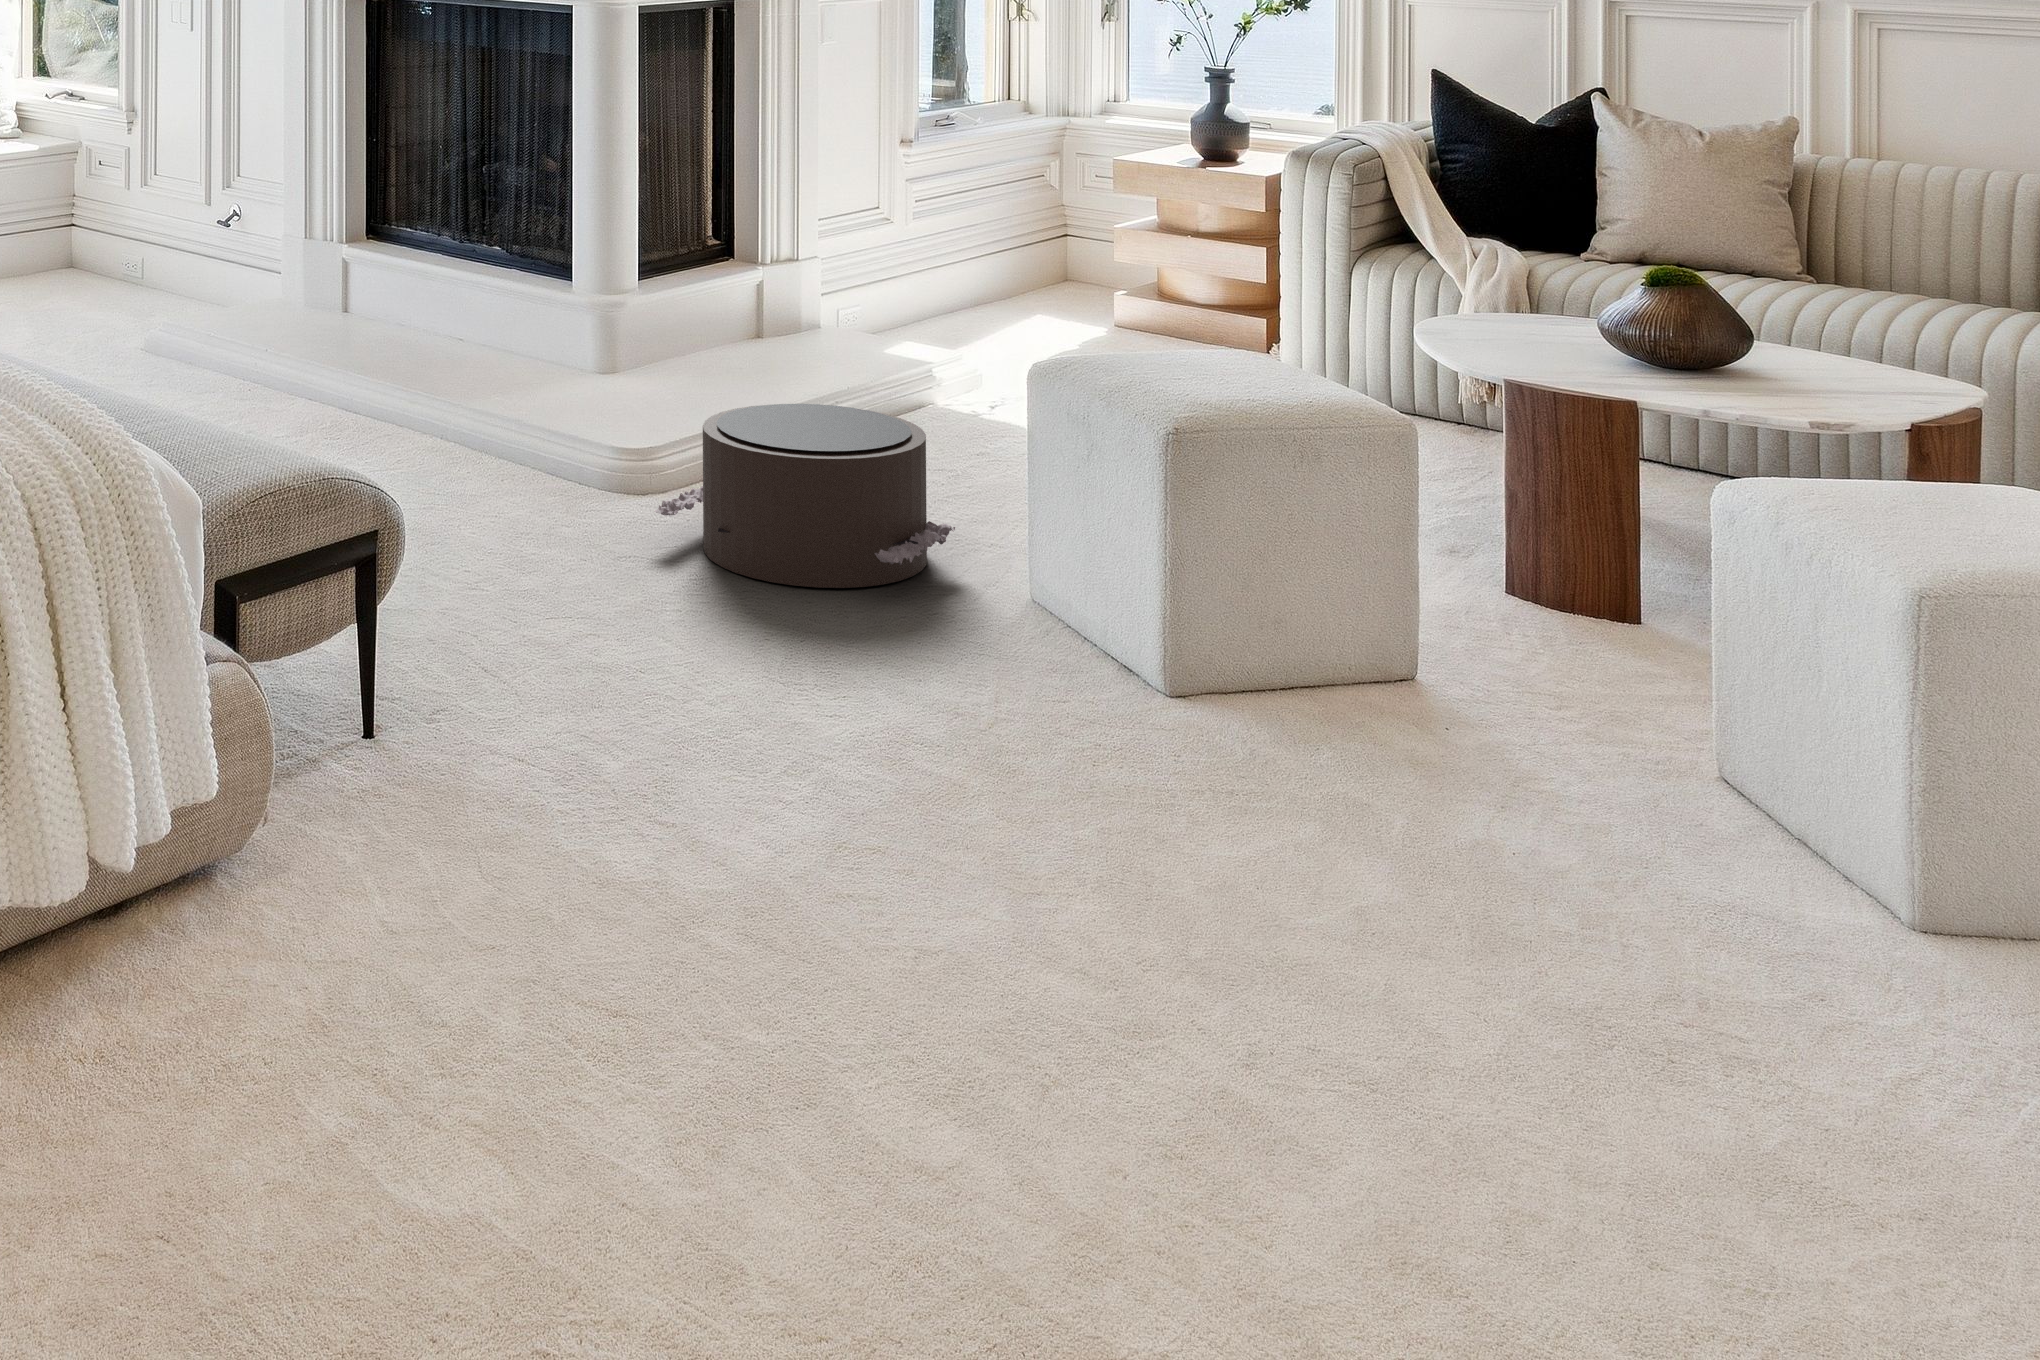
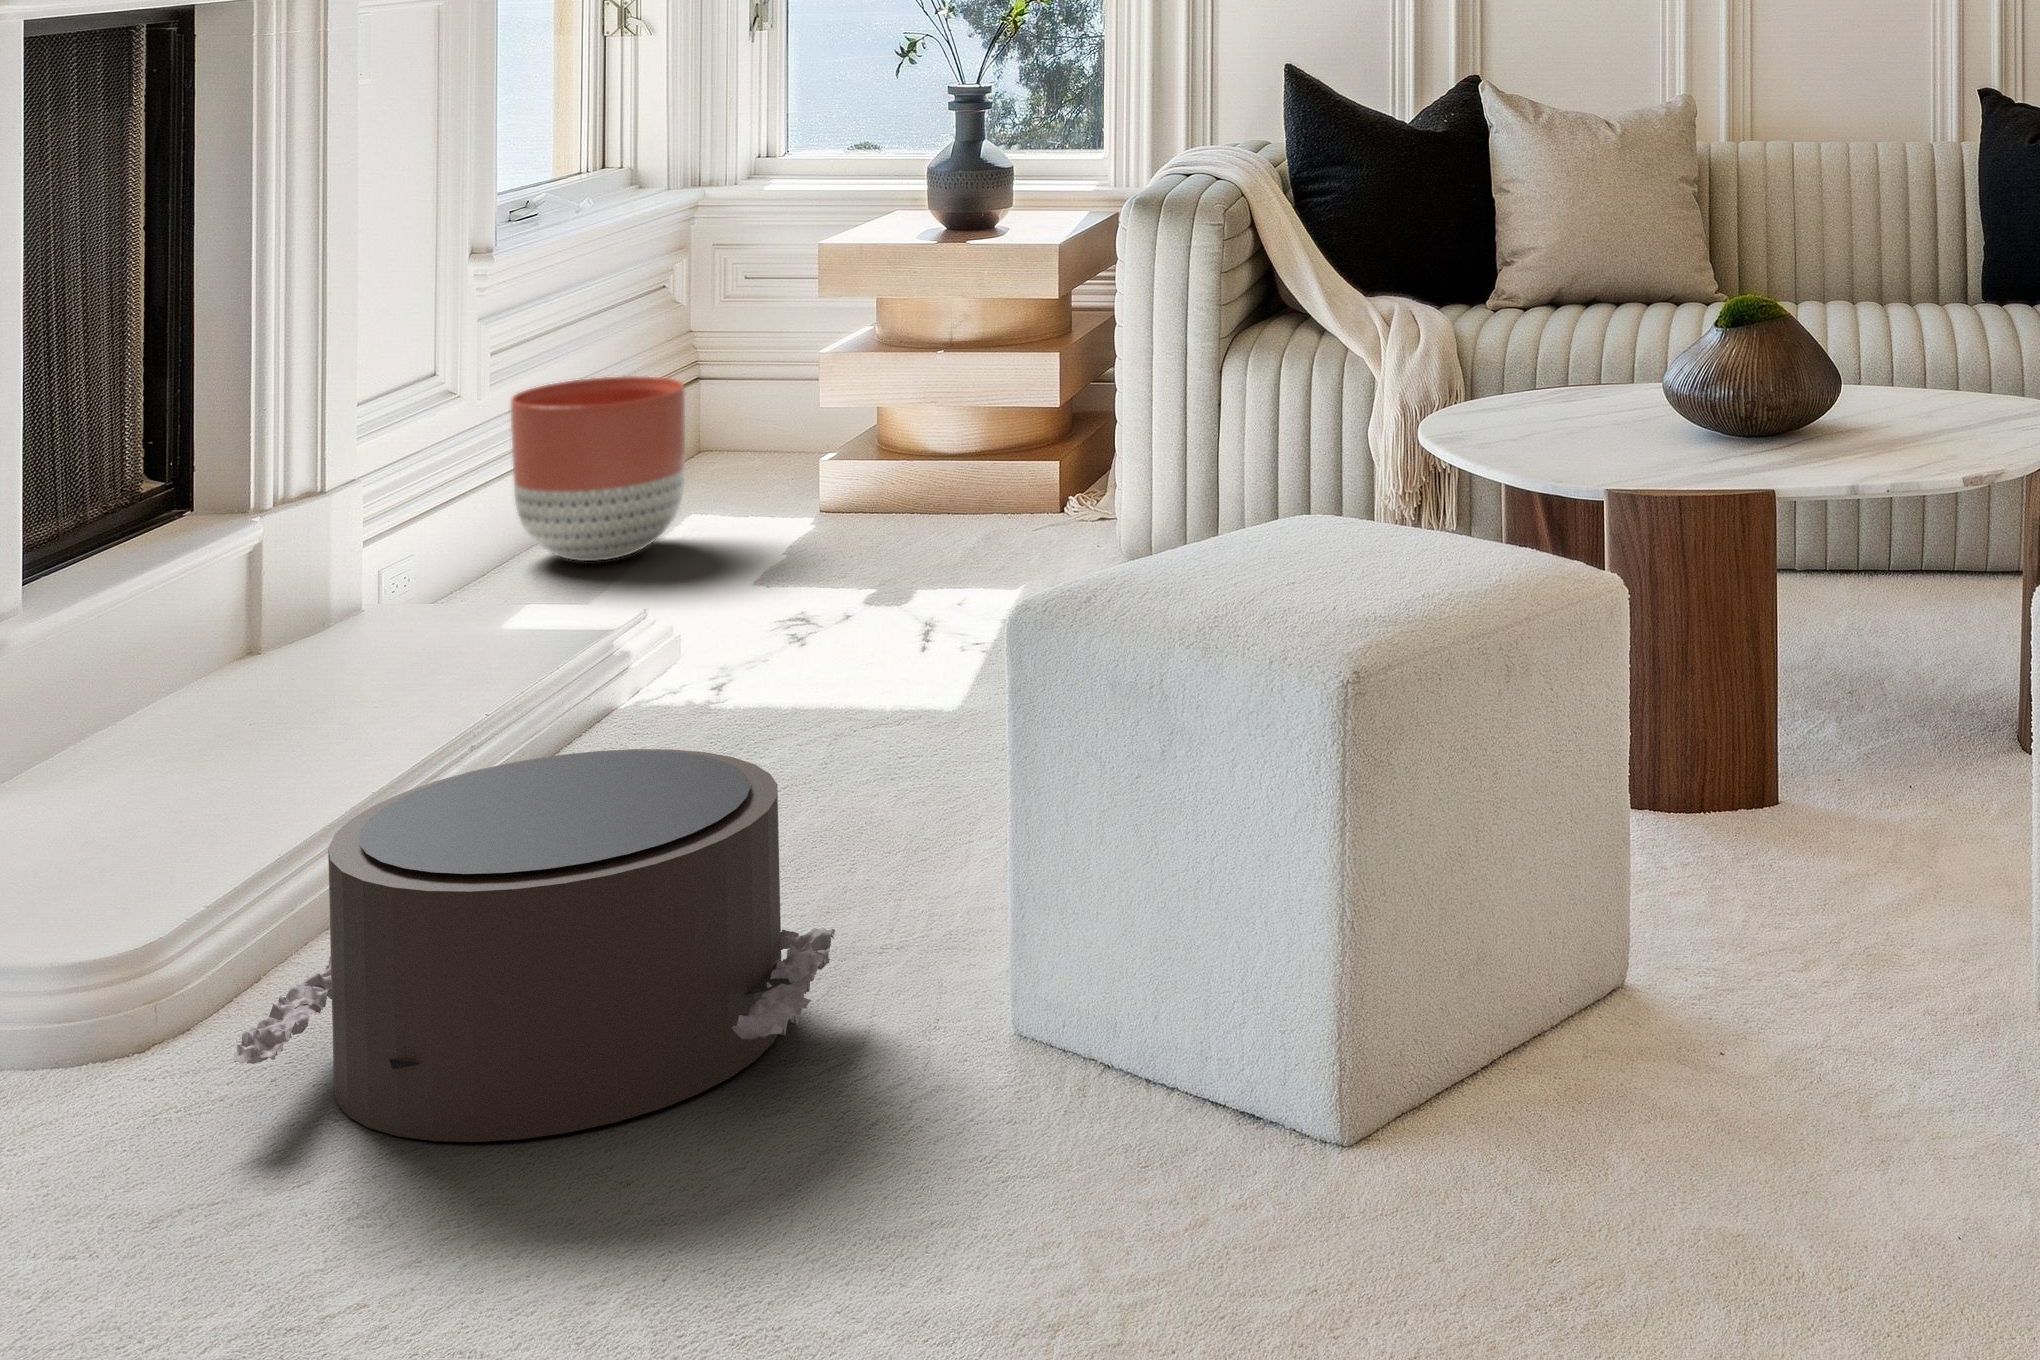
planter: none [921,227,1022,336] -> present [511,376,685,561]

